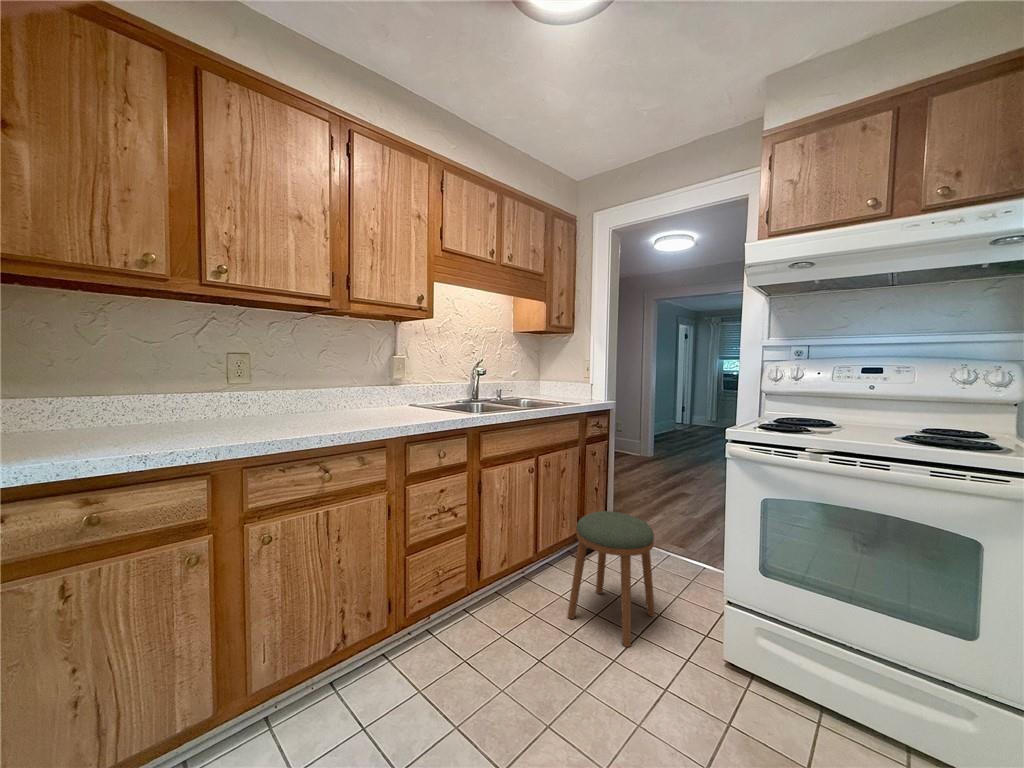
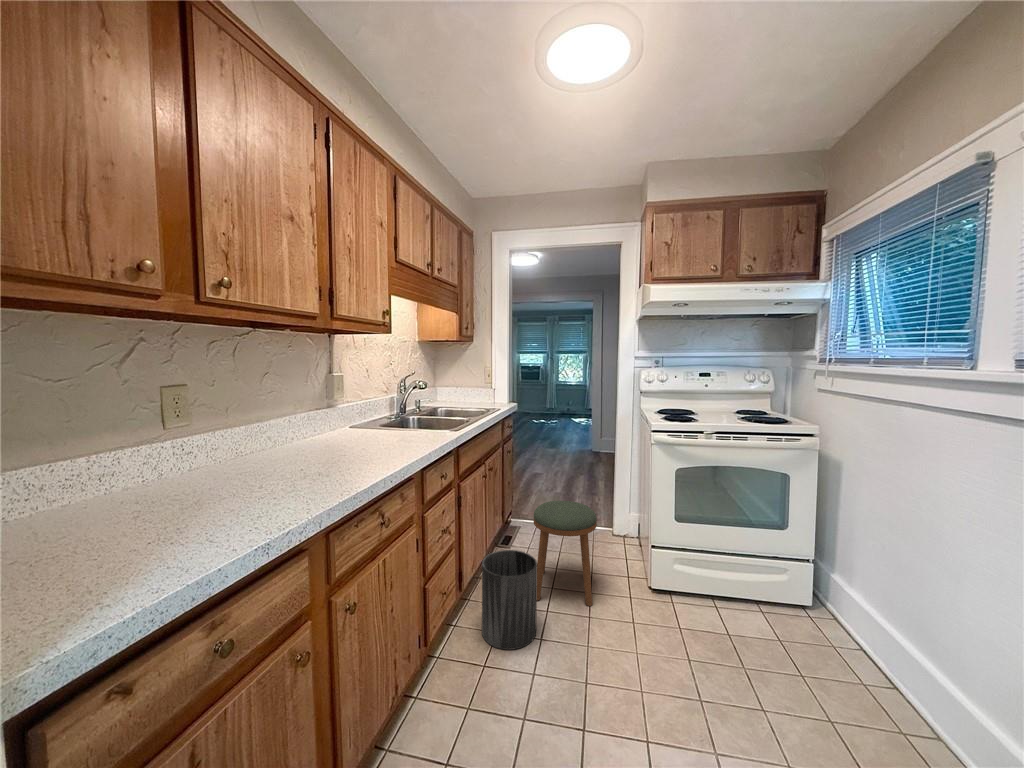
trash can: none [487,548,548,658] -> present [482,550,537,650]

